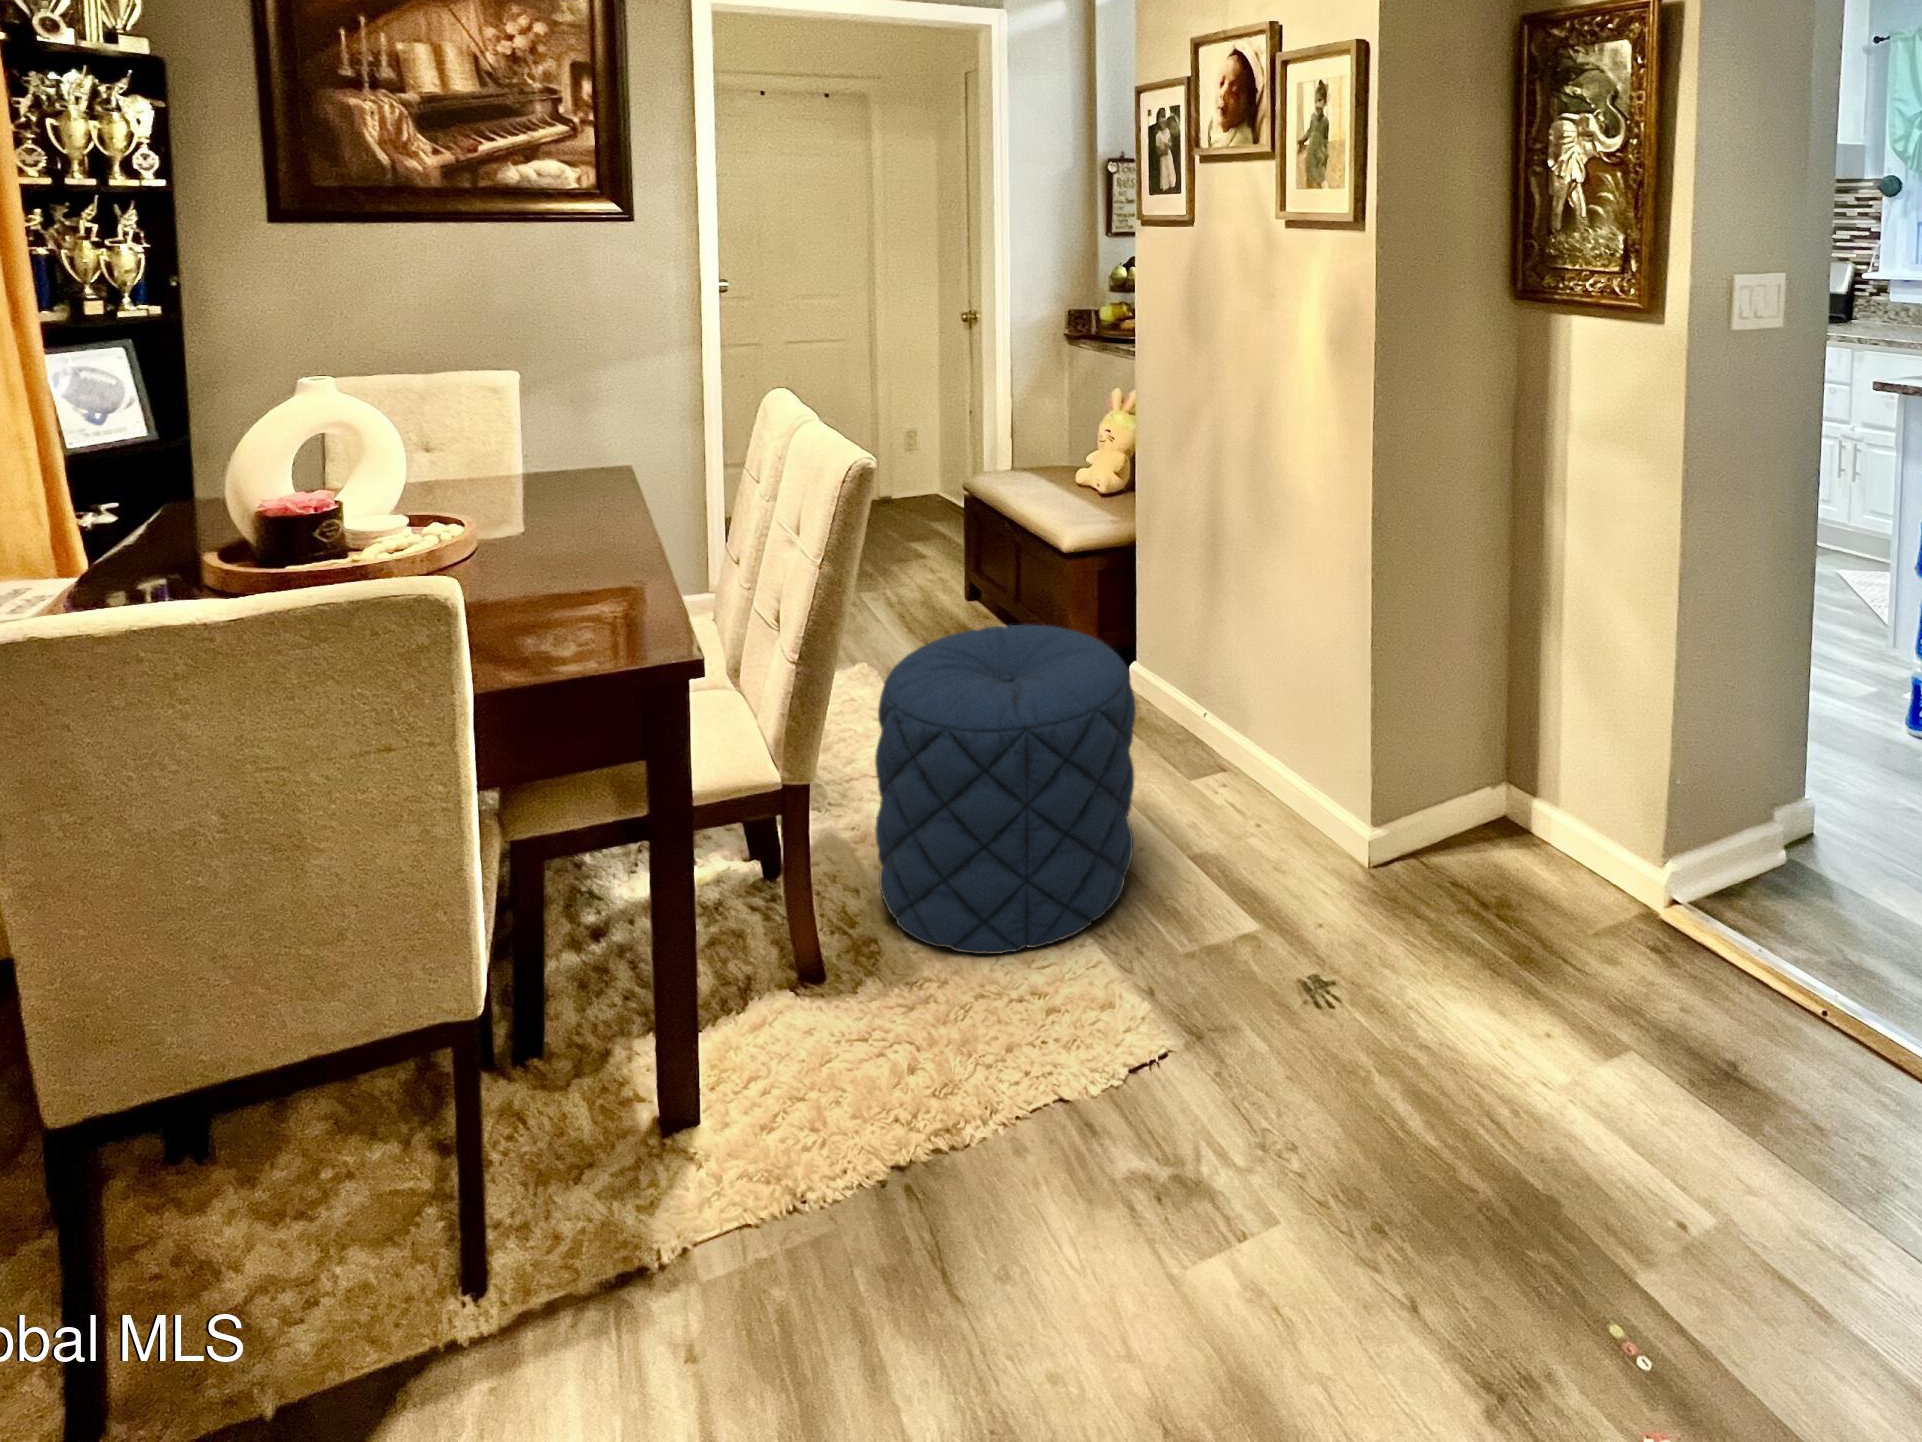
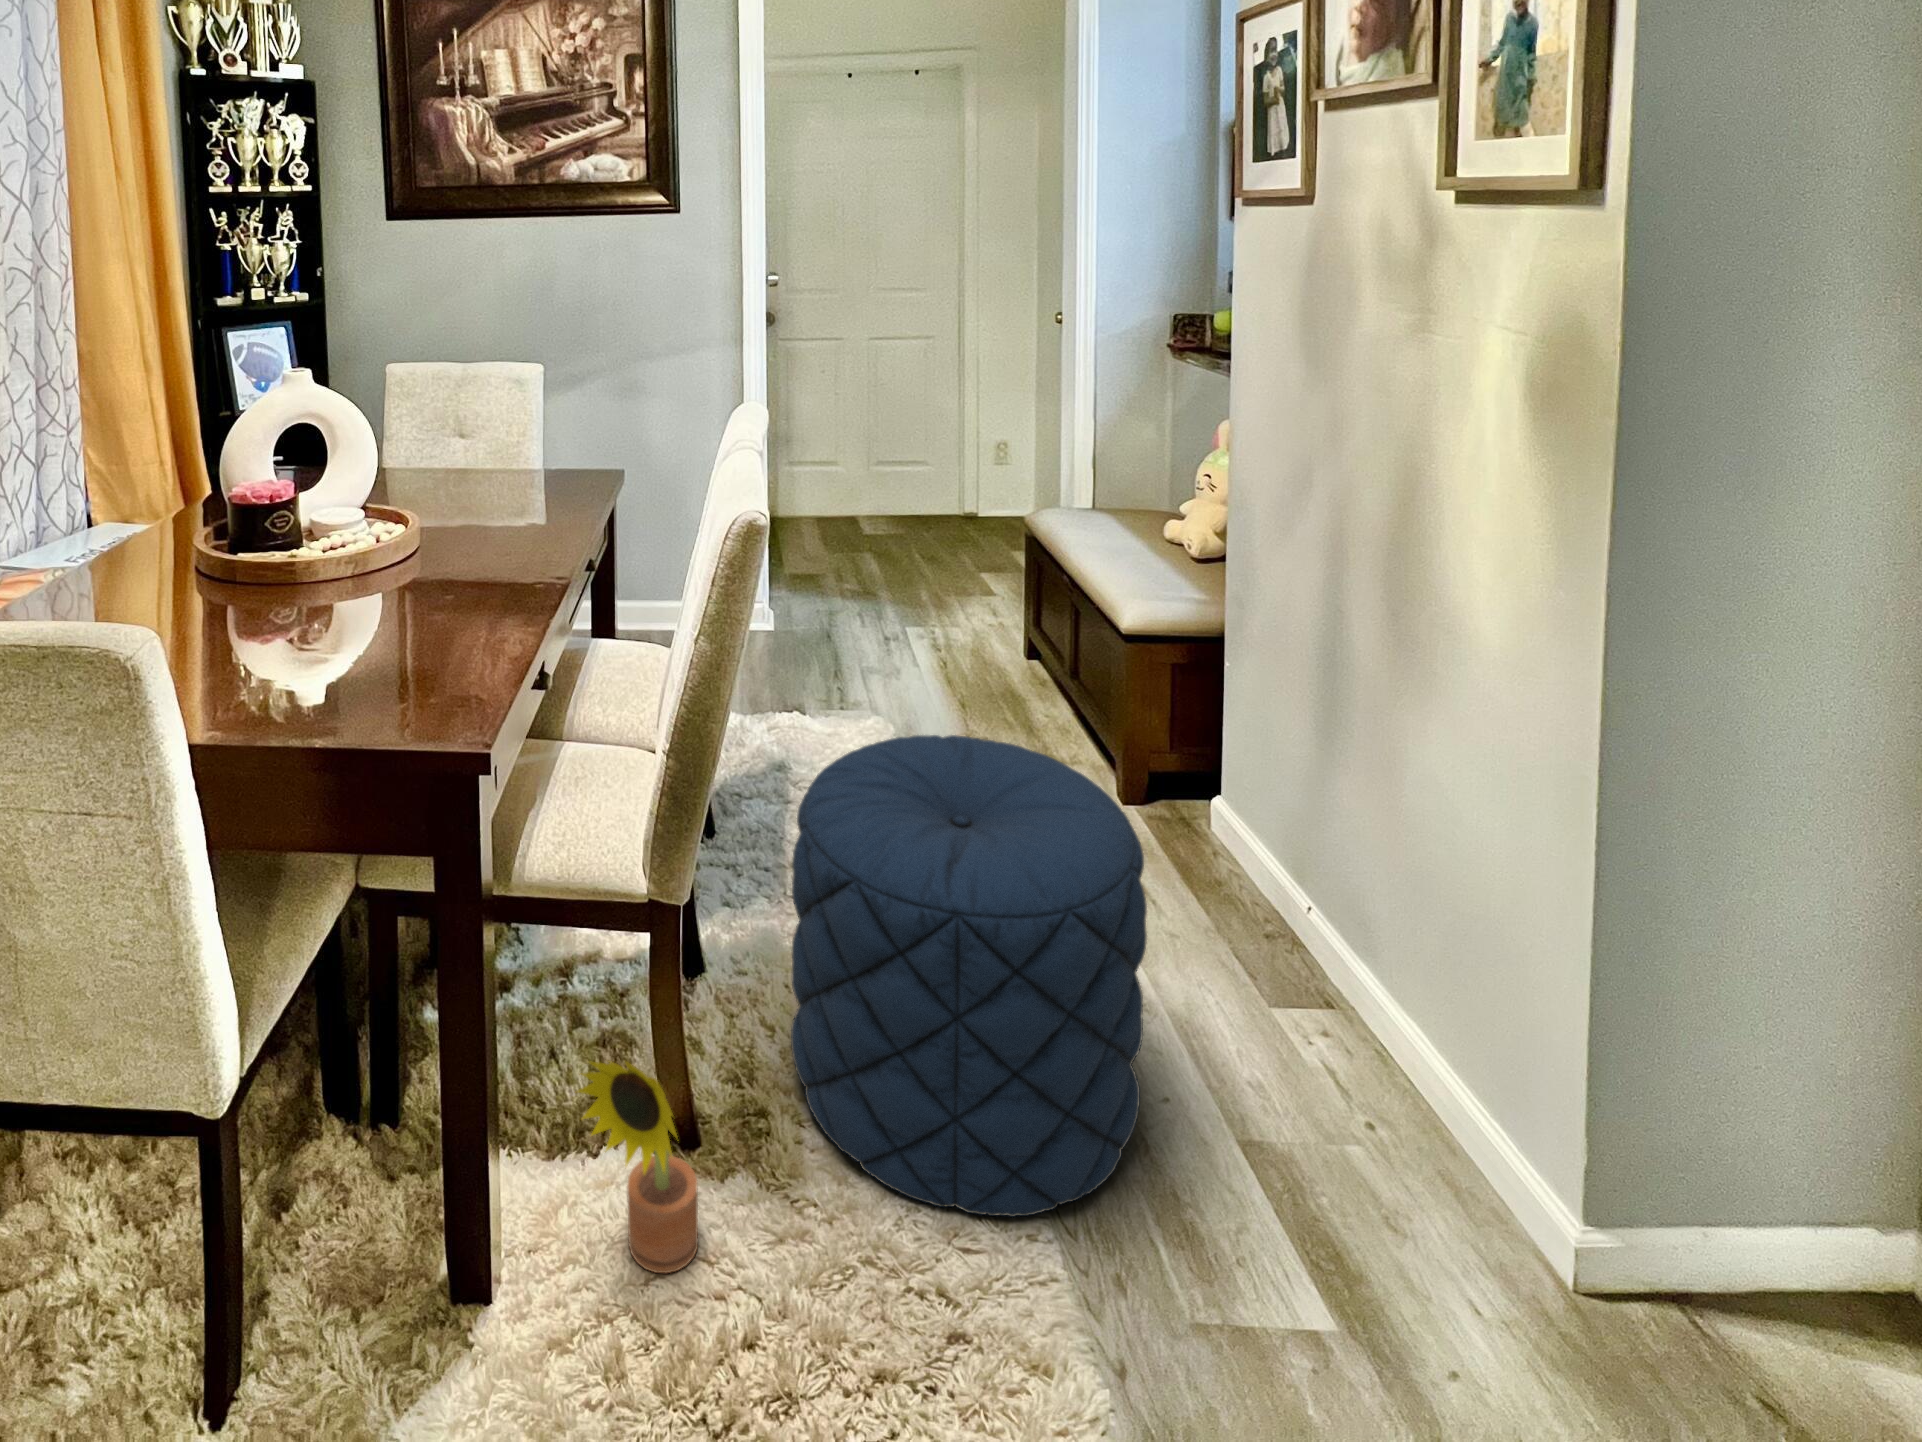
decorative plant: none [749,893,851,1066] -> present [577,1061,698,1273]

